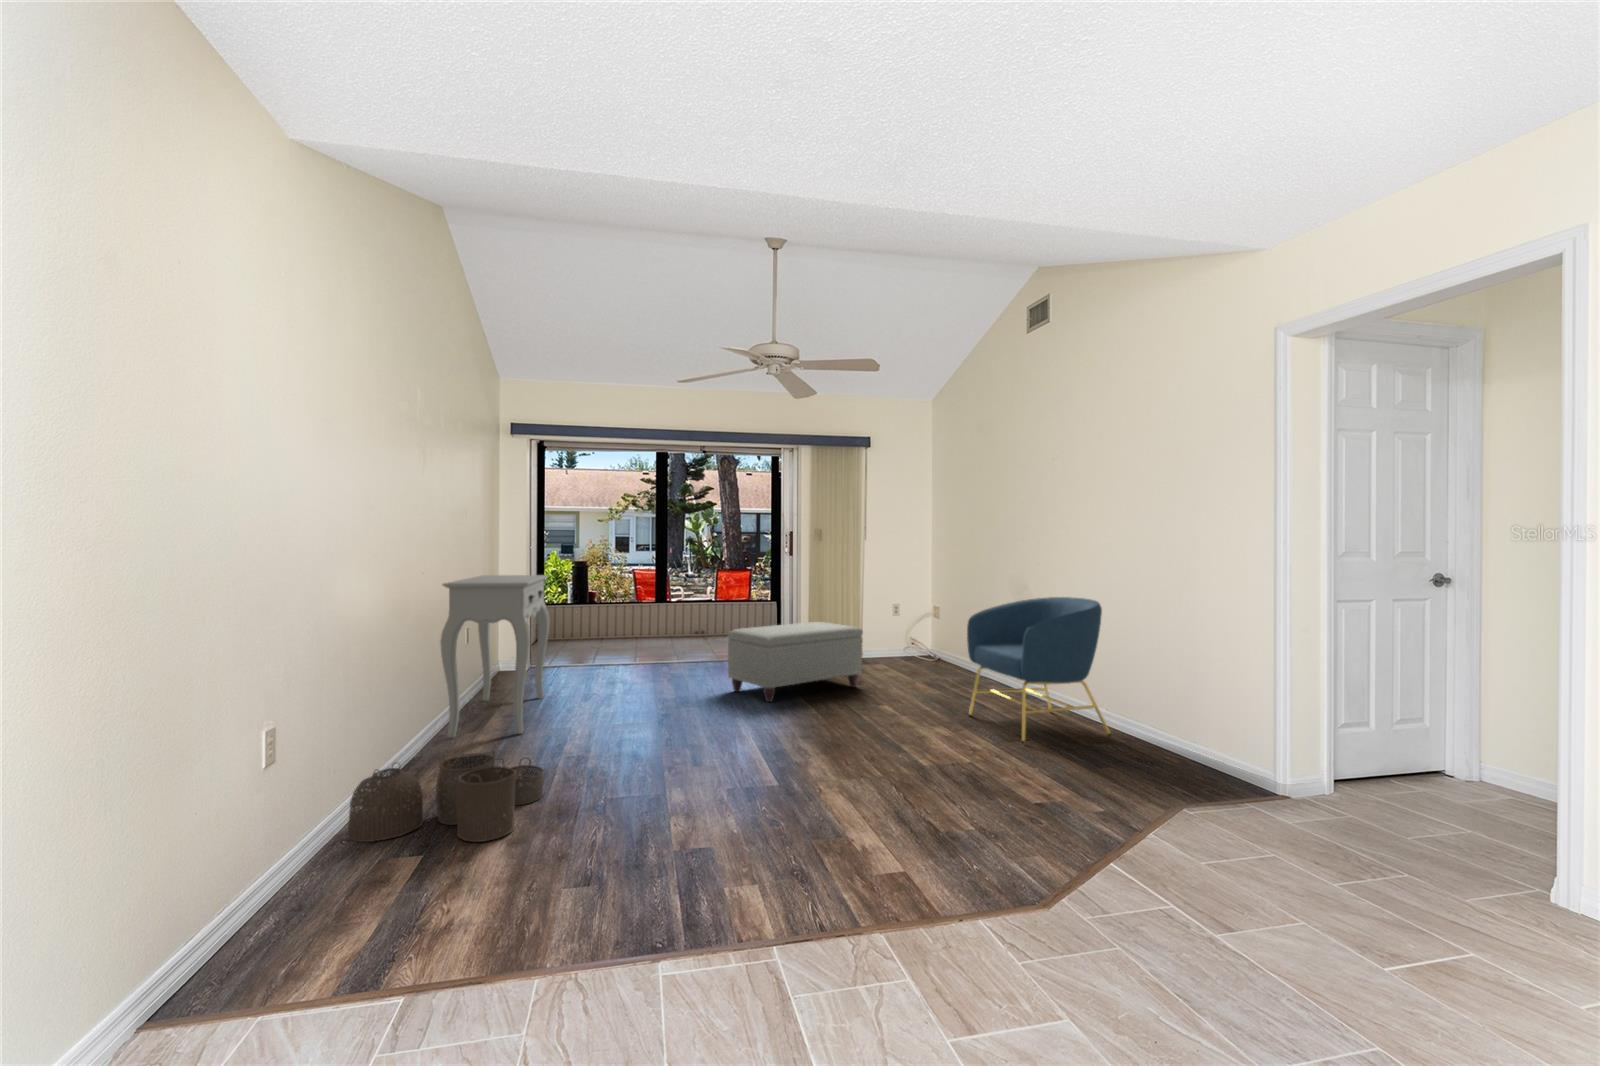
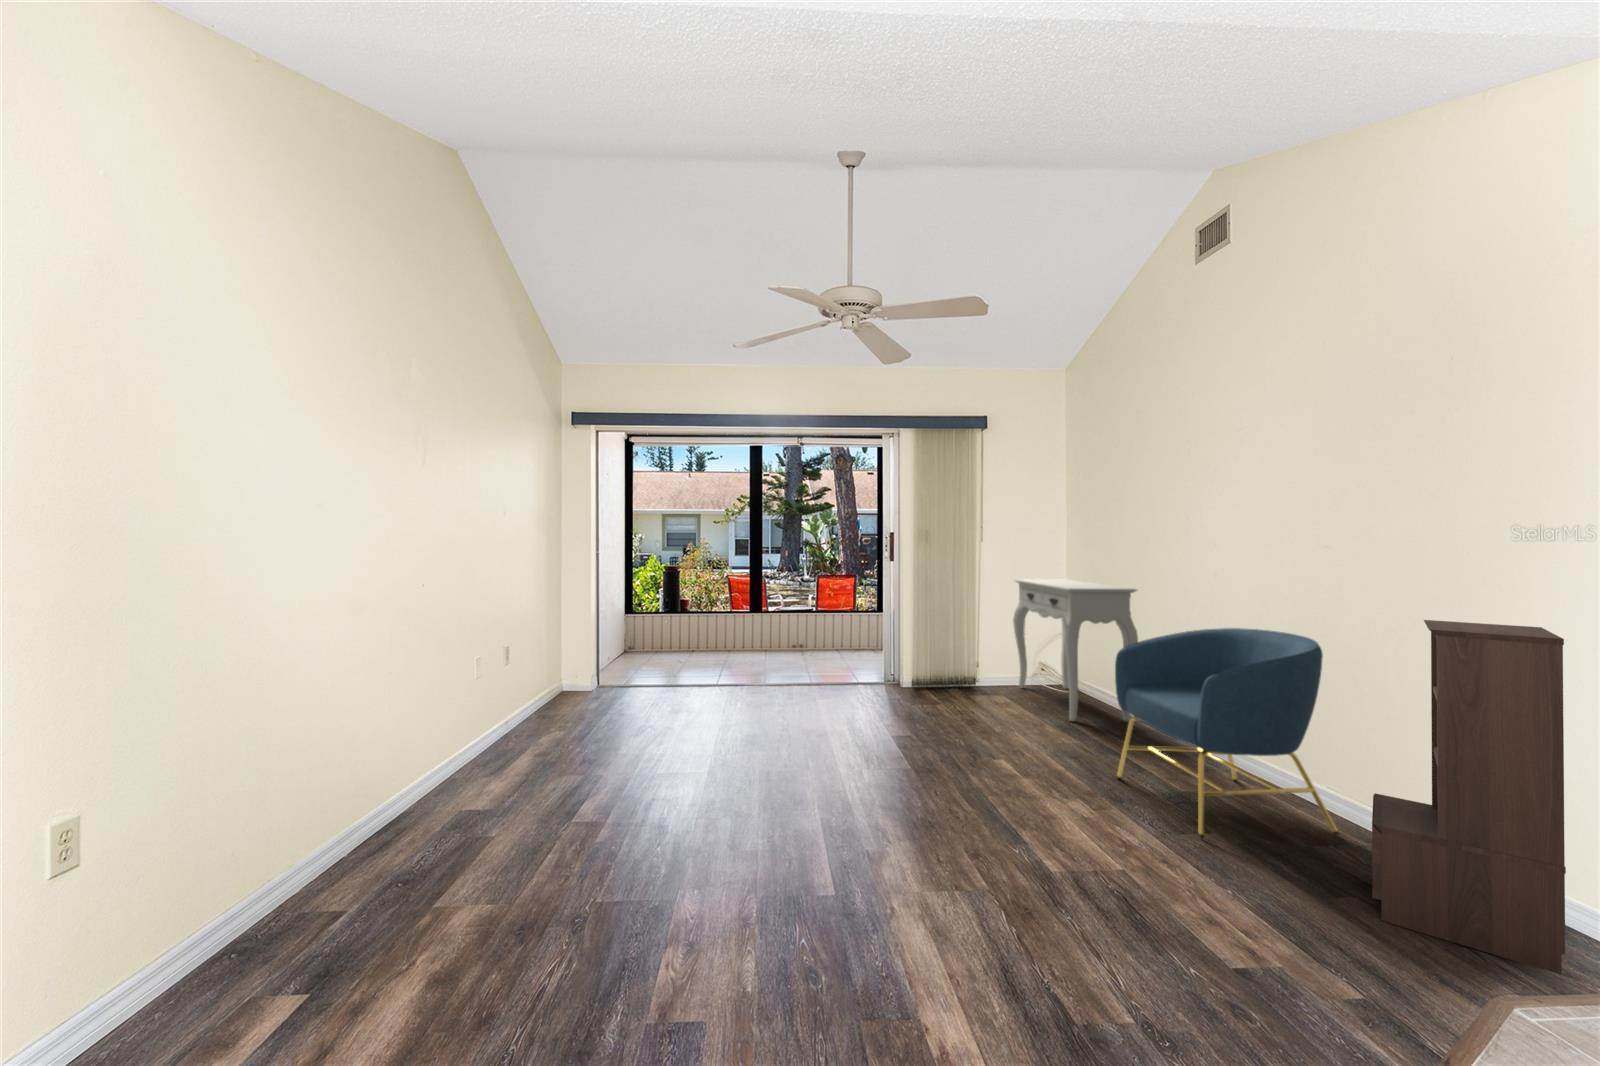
console table: present [440,575,550,738] -> present [1013,579,1138,722]
bookshelf: none [1120,581,1214,787] -> present [1372,620,1566,975]
ottoman: present [728,622,863,702] -> none [821,641,981,737]
woven basket: present [347,752,544,842] -> none [296,817,553,953]

